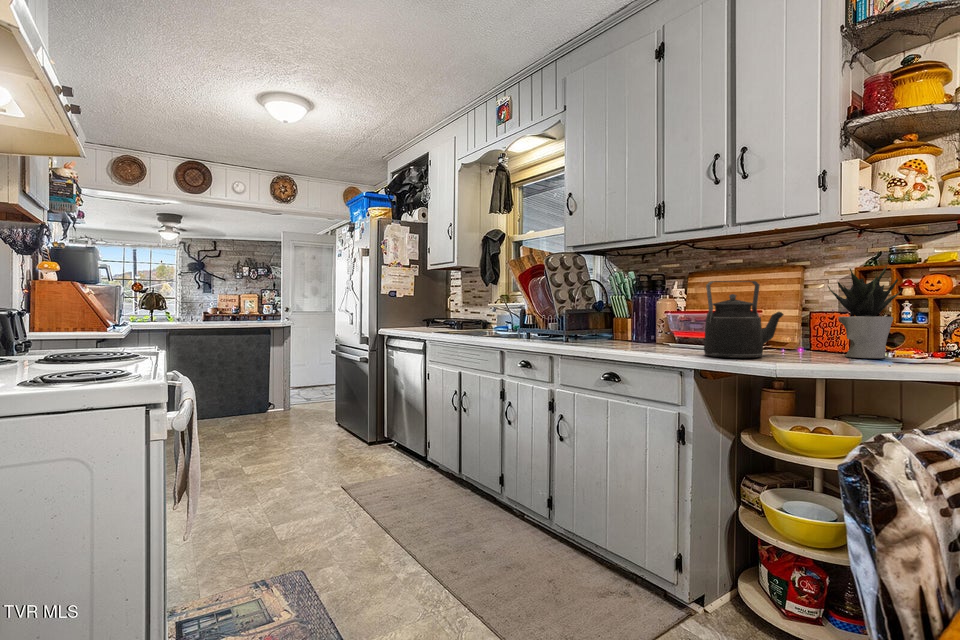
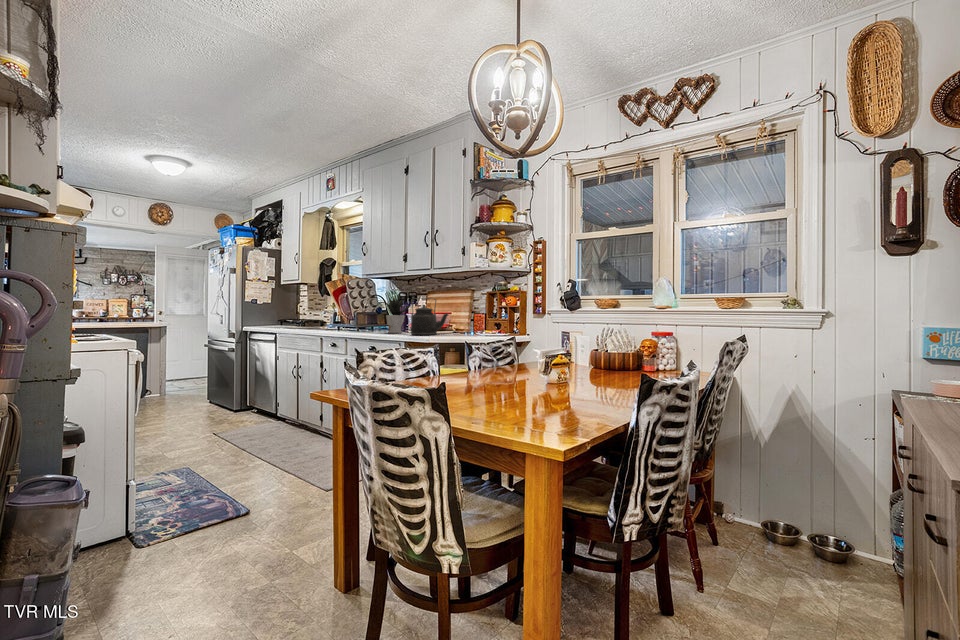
potted plant: present [828,266,901,358] -> present [384,296,409,333]

